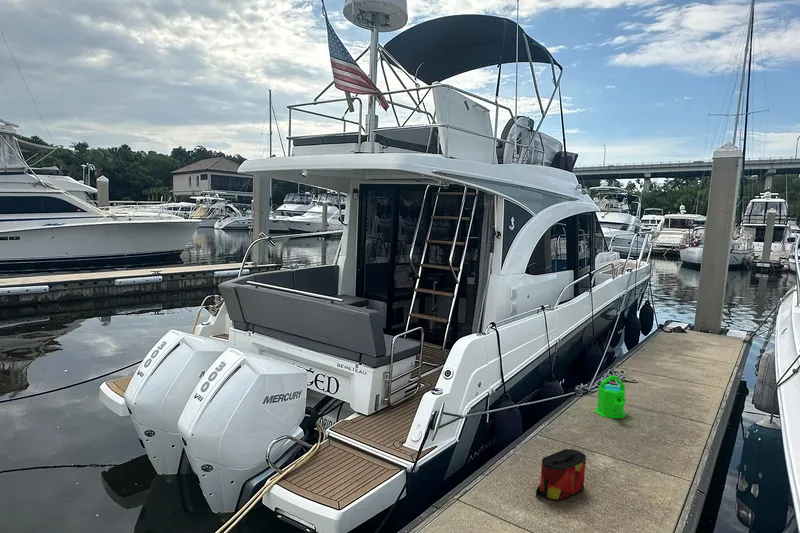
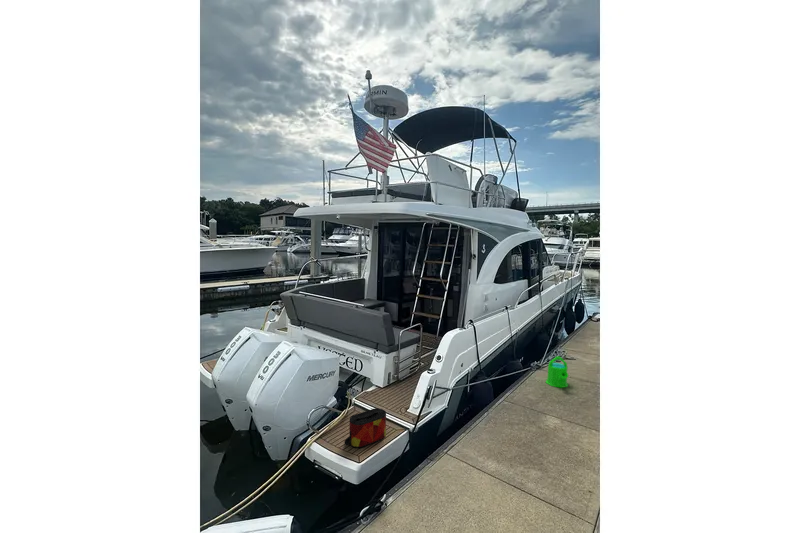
bag: present [536,449,586,501] -> present [344,408,386,448]

